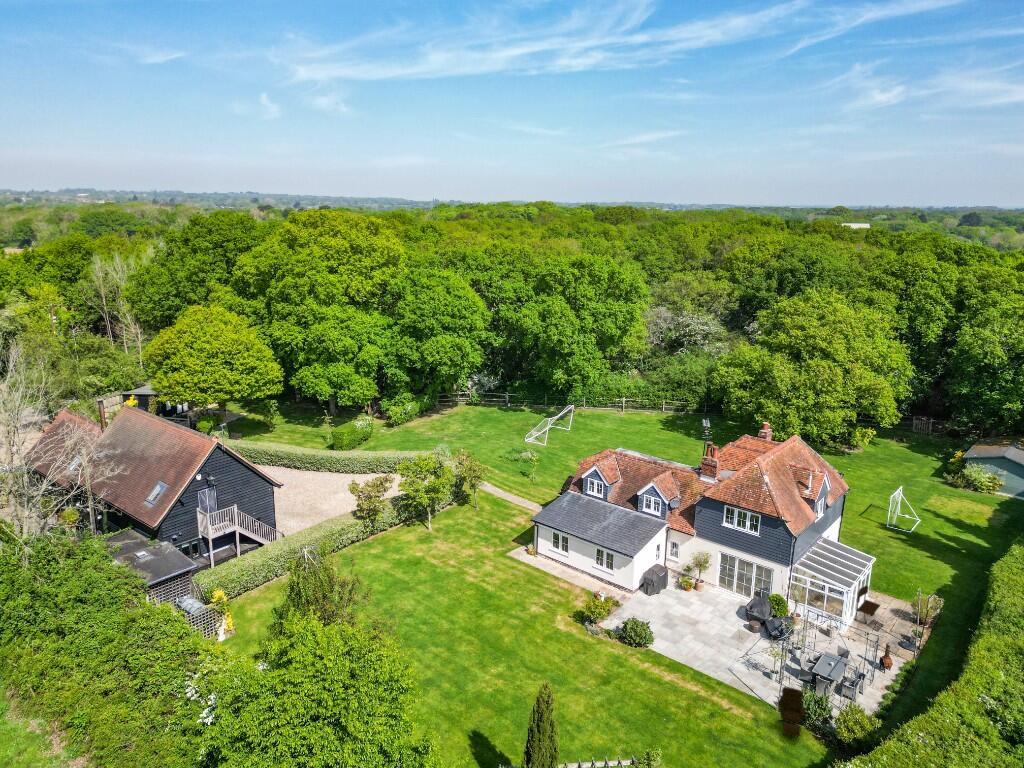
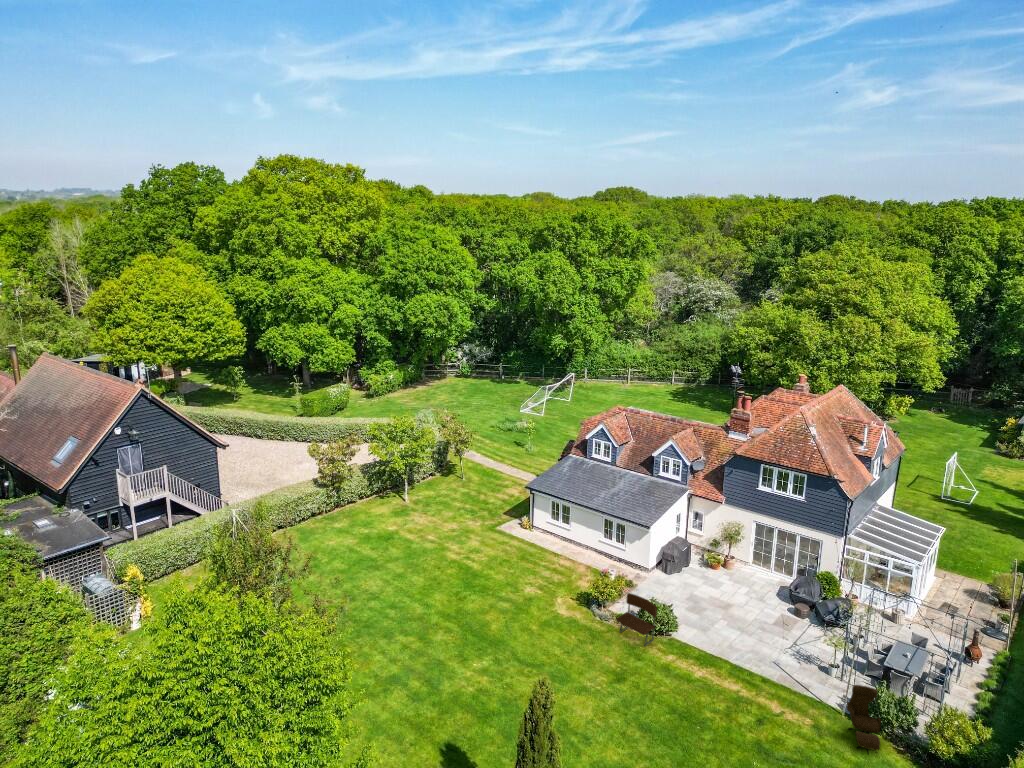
bench: present [855,586,880,624] -> present [616,593,657,646]

